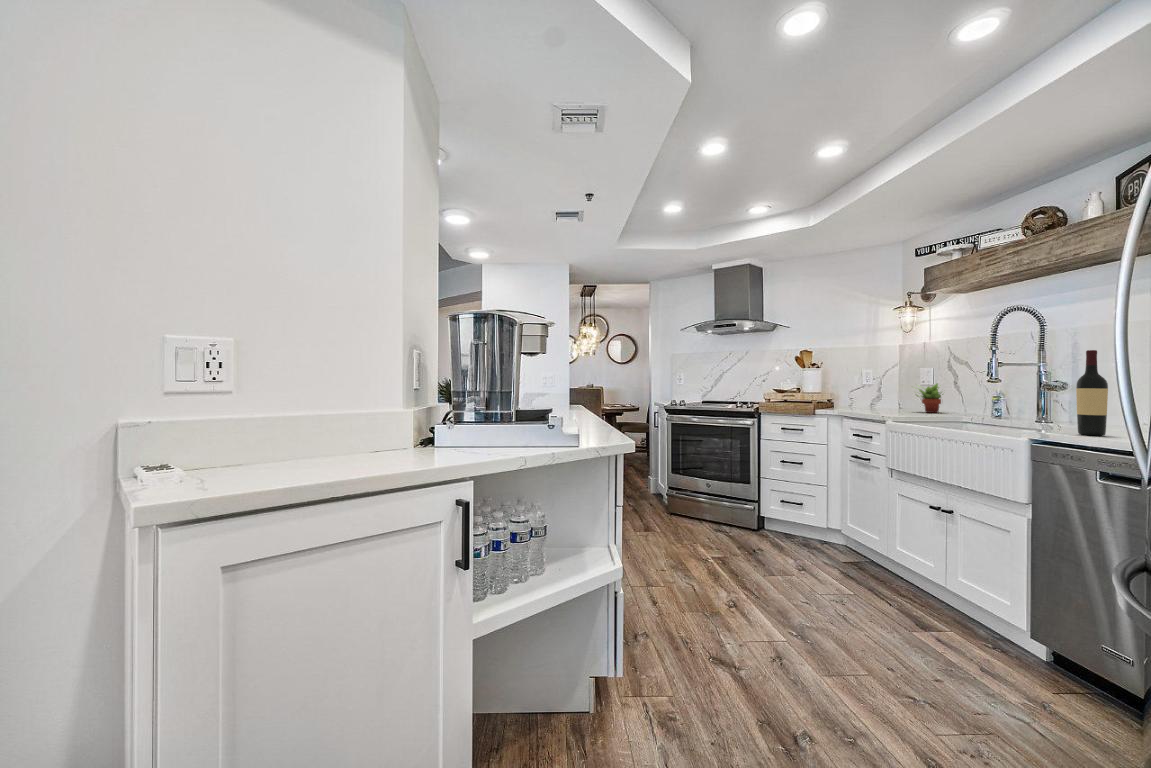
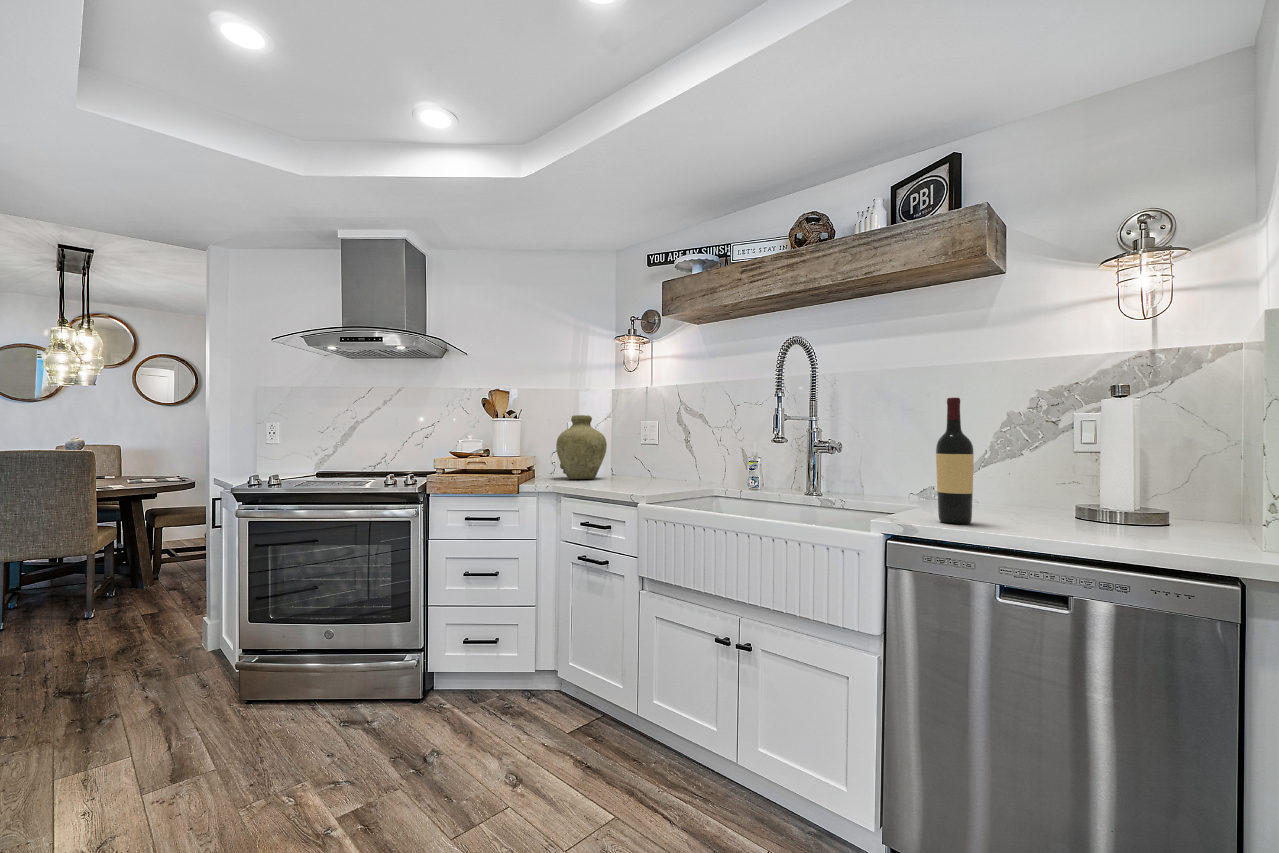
vase: none [848,365,888,410] -> present [556,415,607,479]
succulent plant: present [917,383,943,413] -> none [639,439,682,481]

